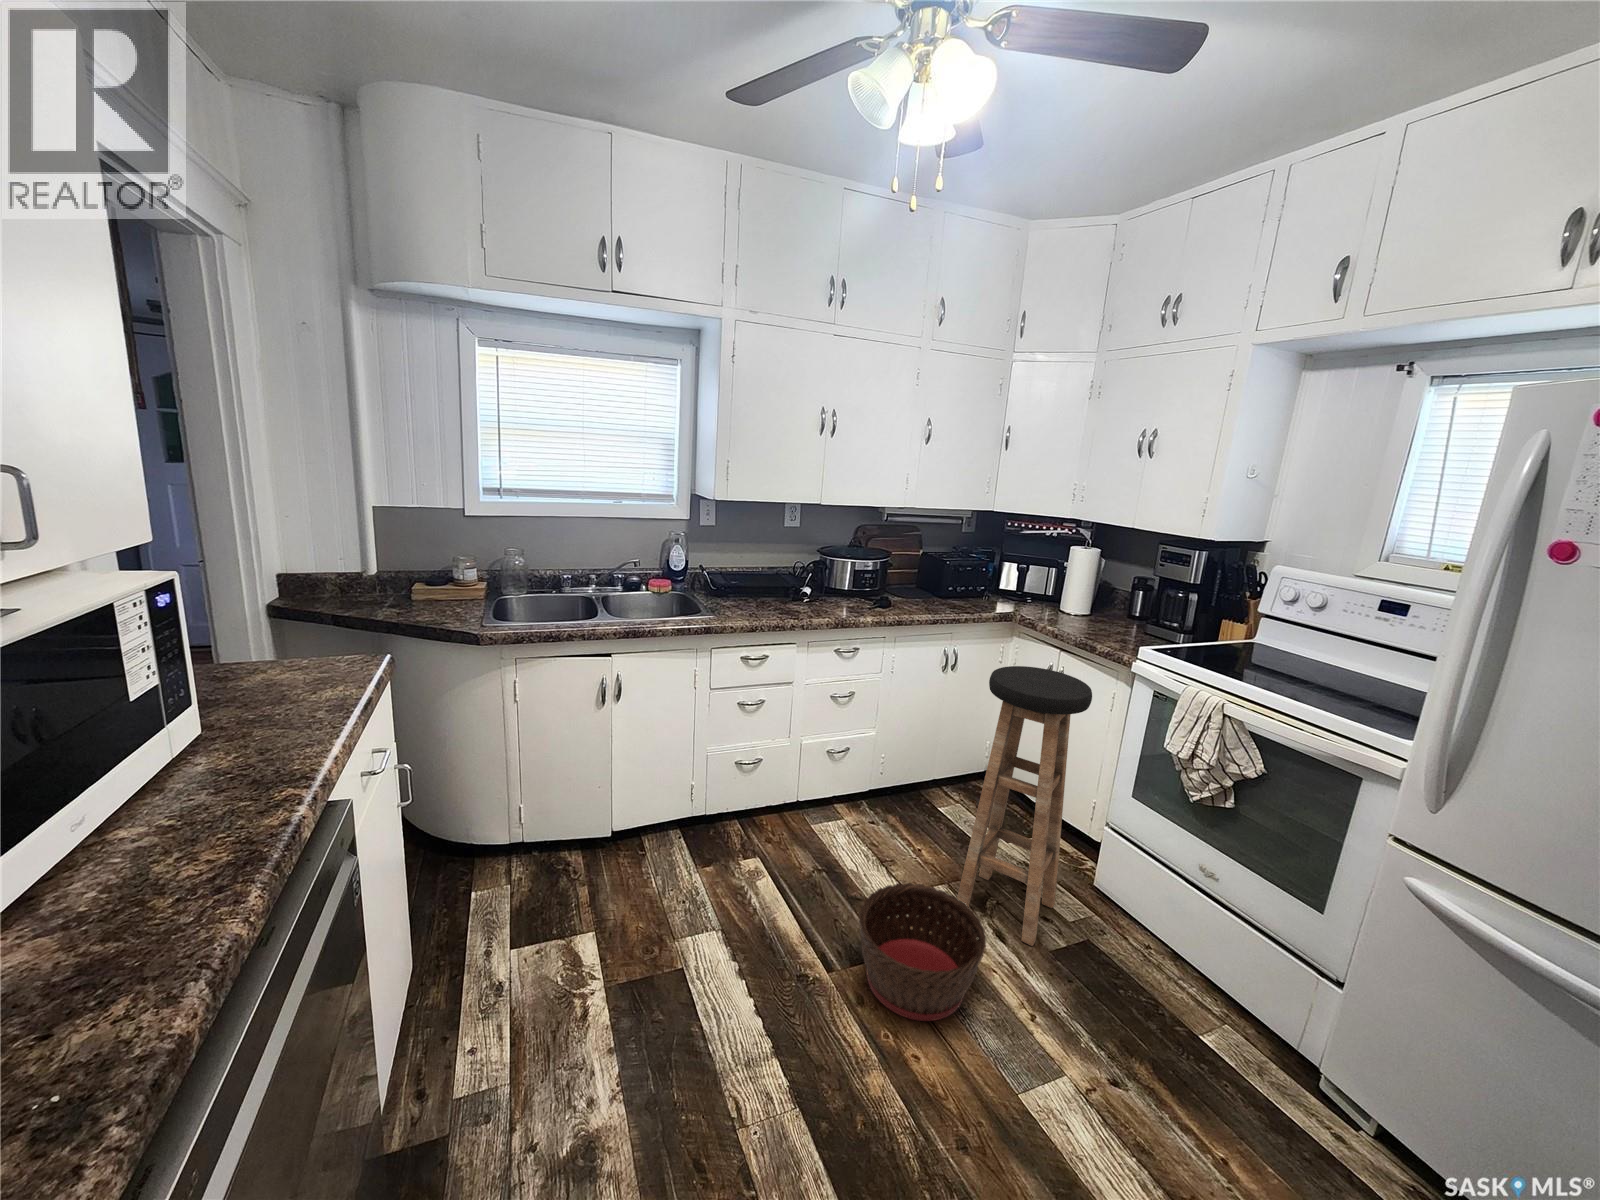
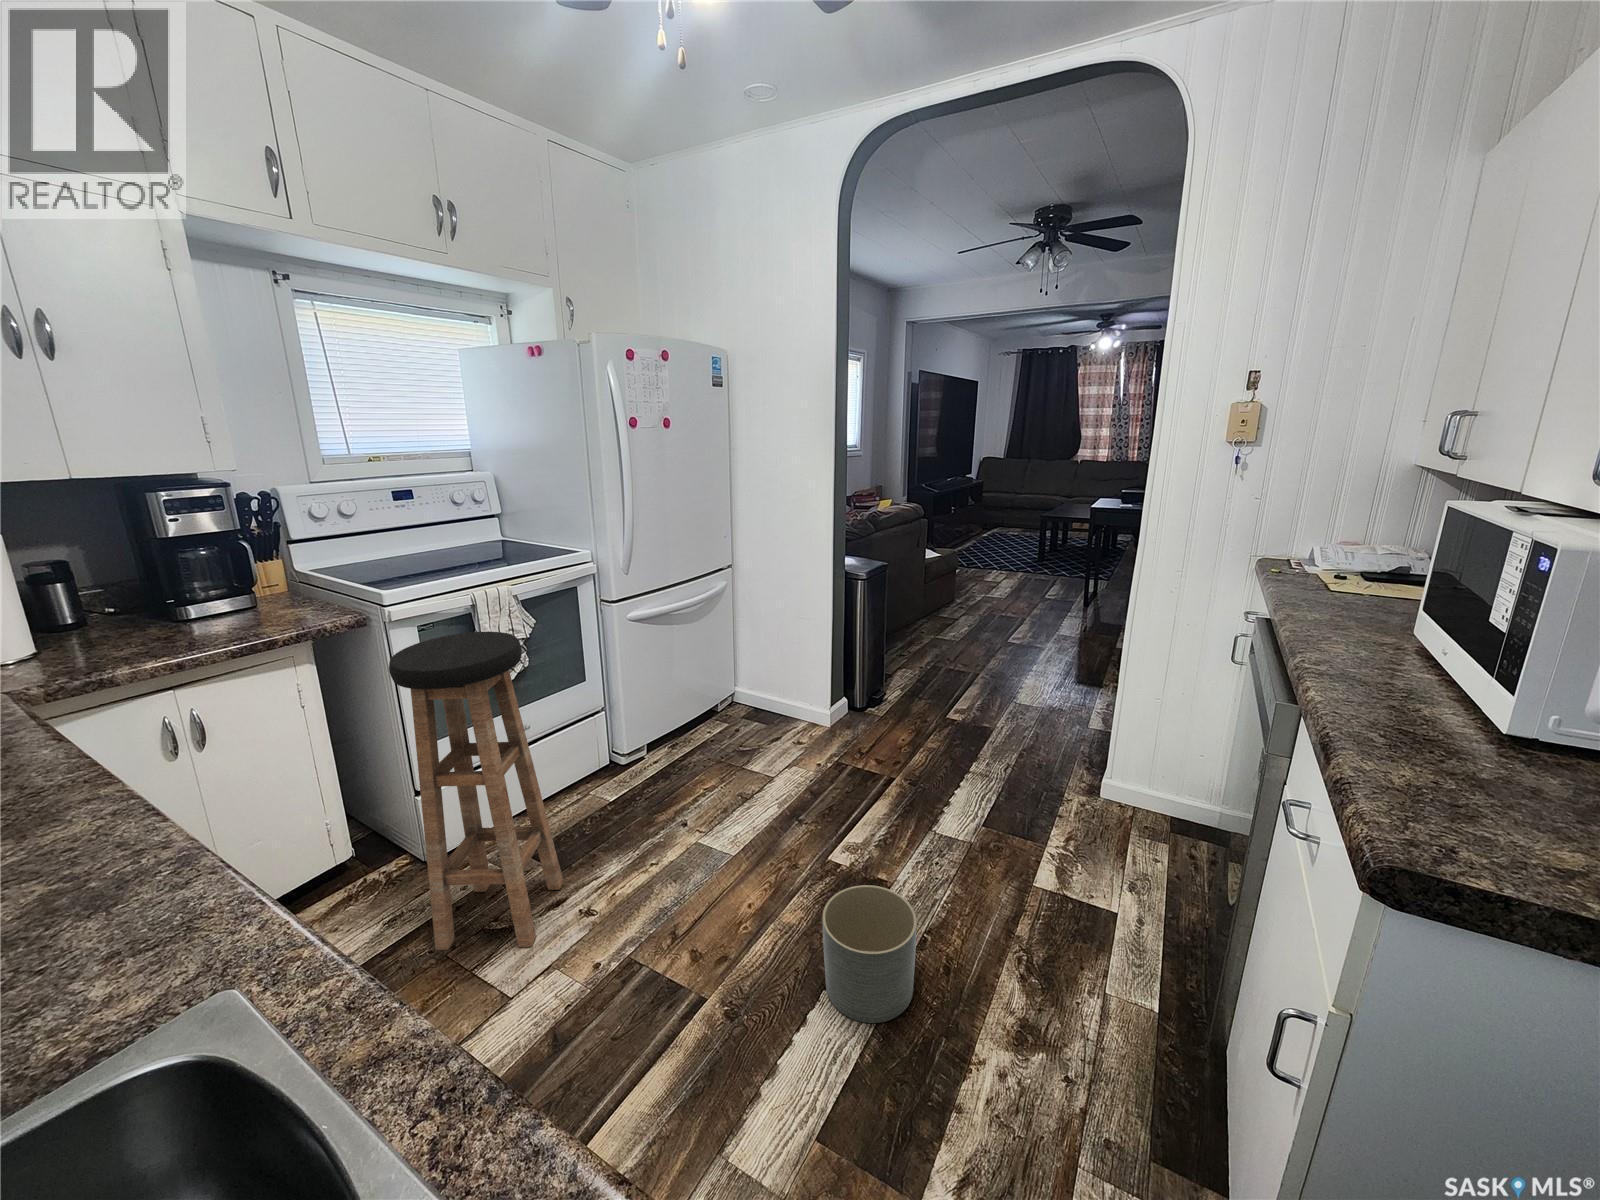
basket: present [859,883,986,1021] -> none [591,836,727,977]
planter: none [701,972,798,1126] -> present [822,885,917,1023]

